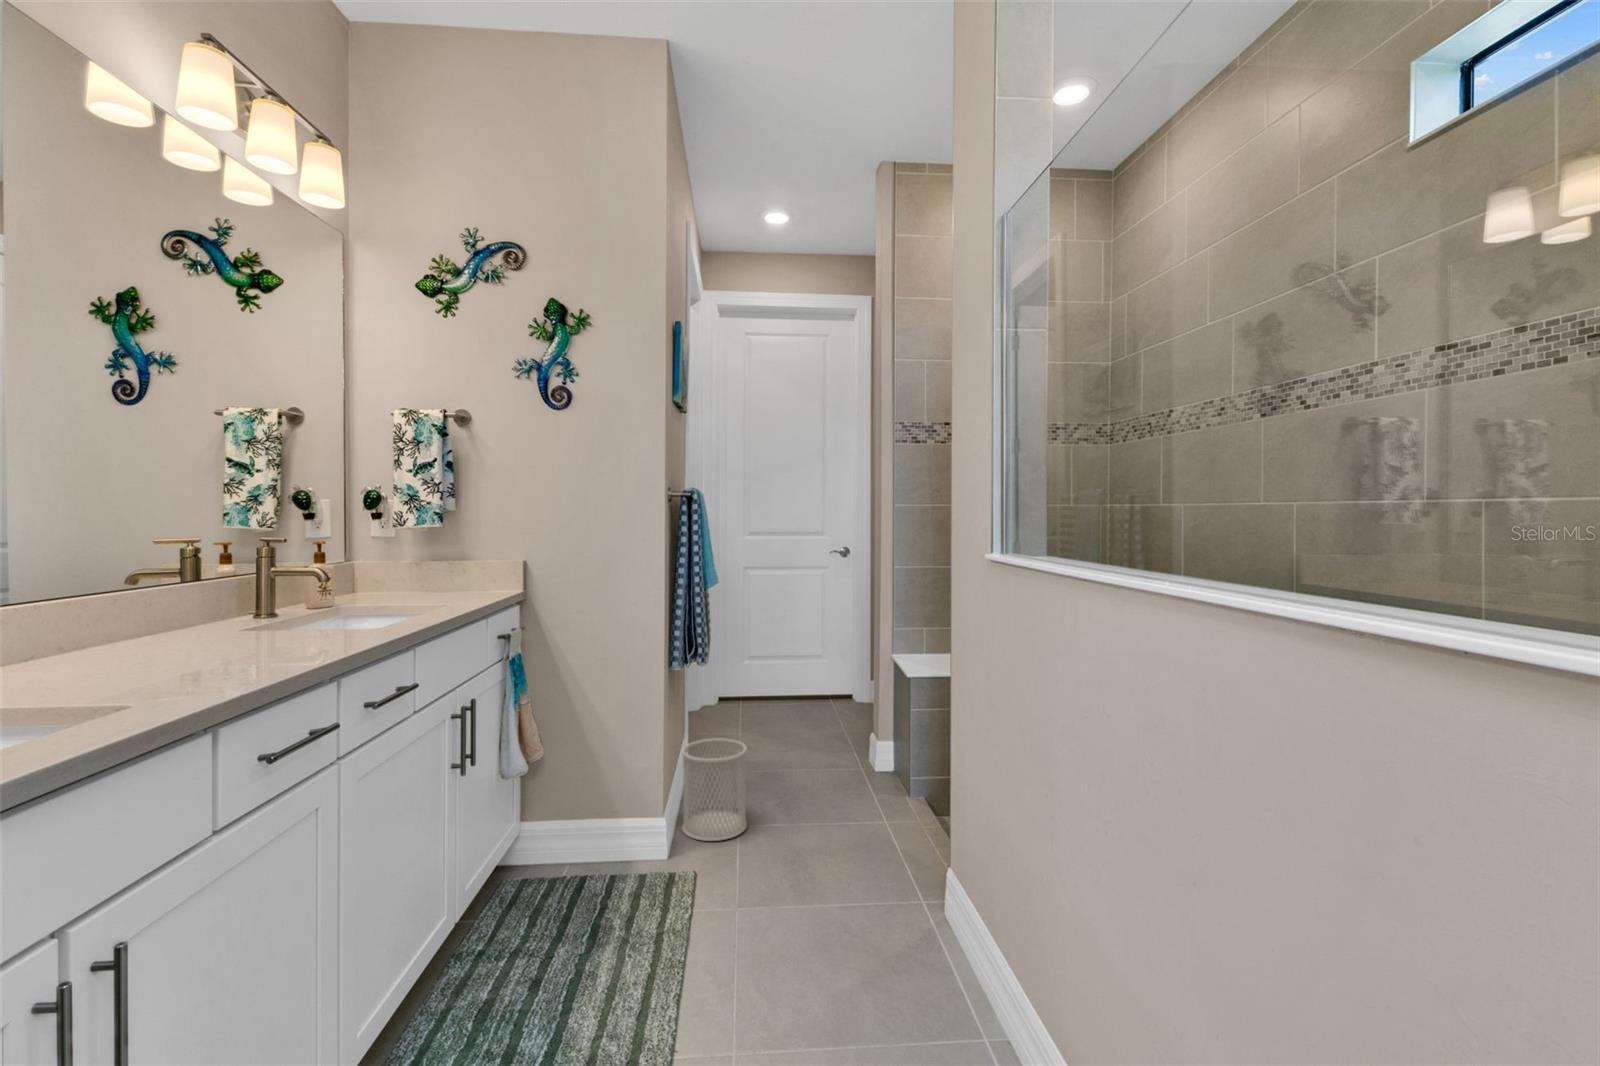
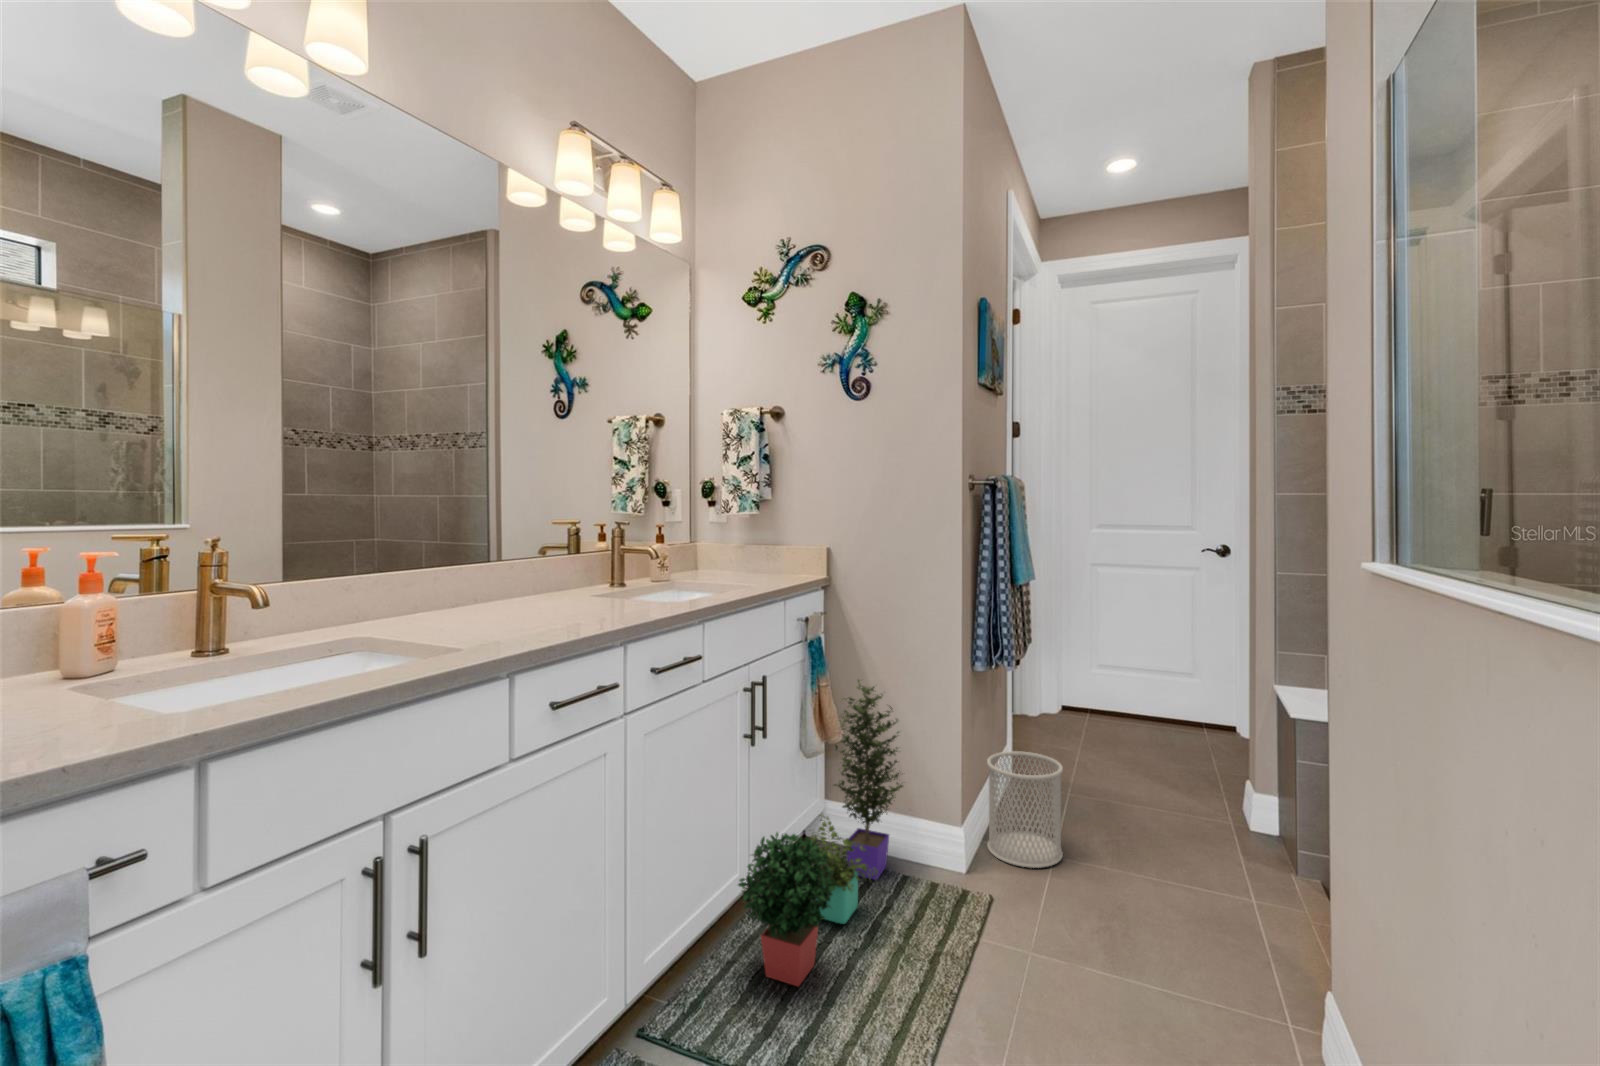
potted plant: none [460,690,615,1010] -> present [738,680,903,986]

